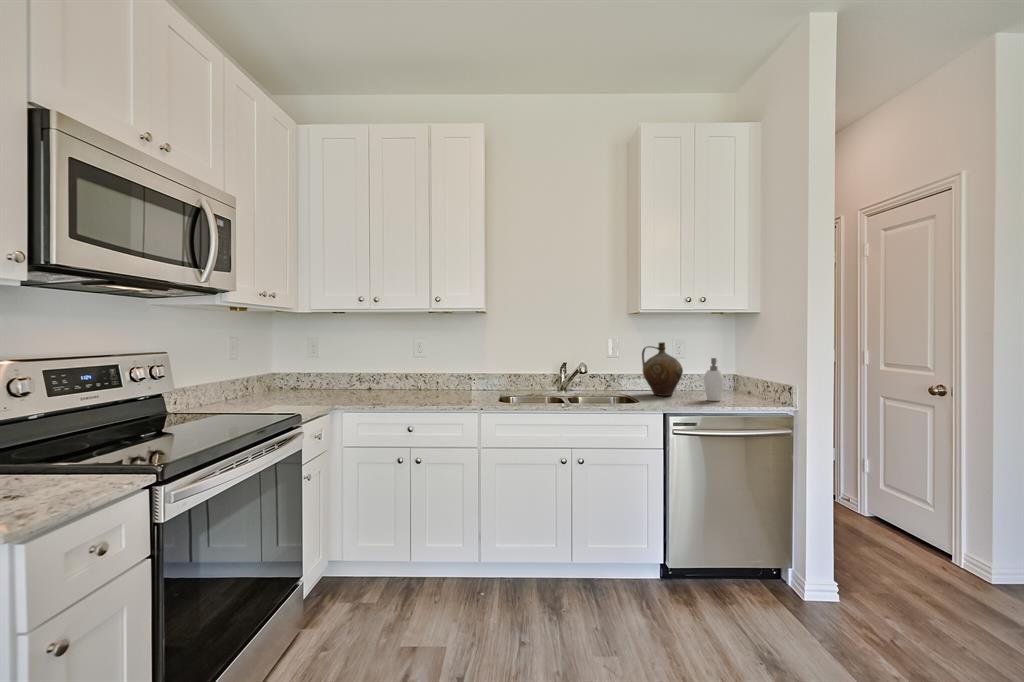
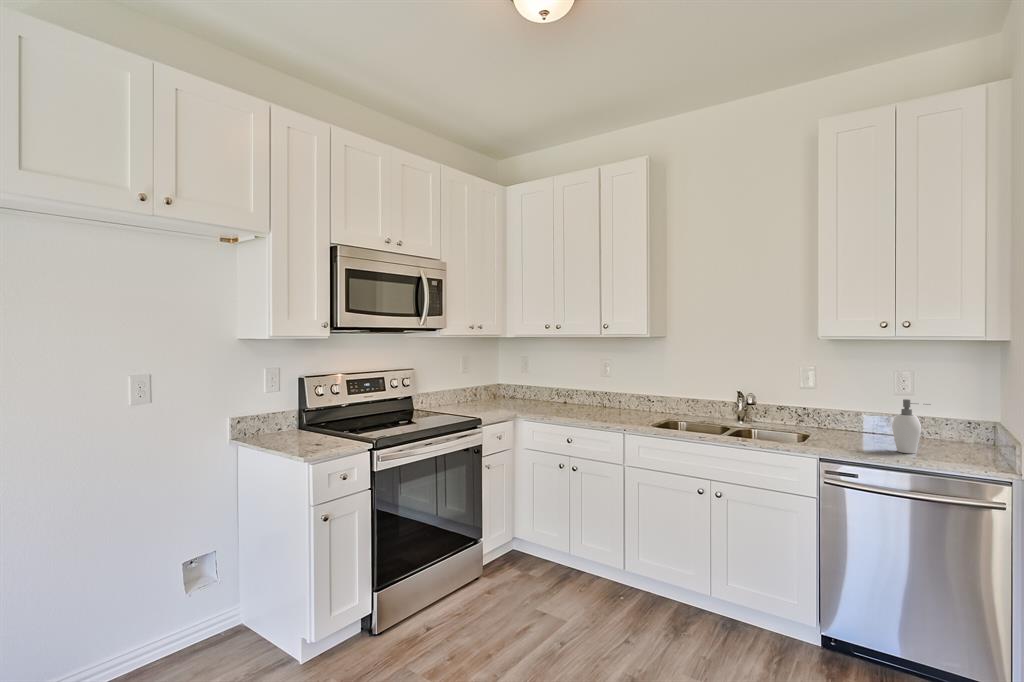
ceramic jug: present [642,342,683,396] -> none [828,375,882,440]

